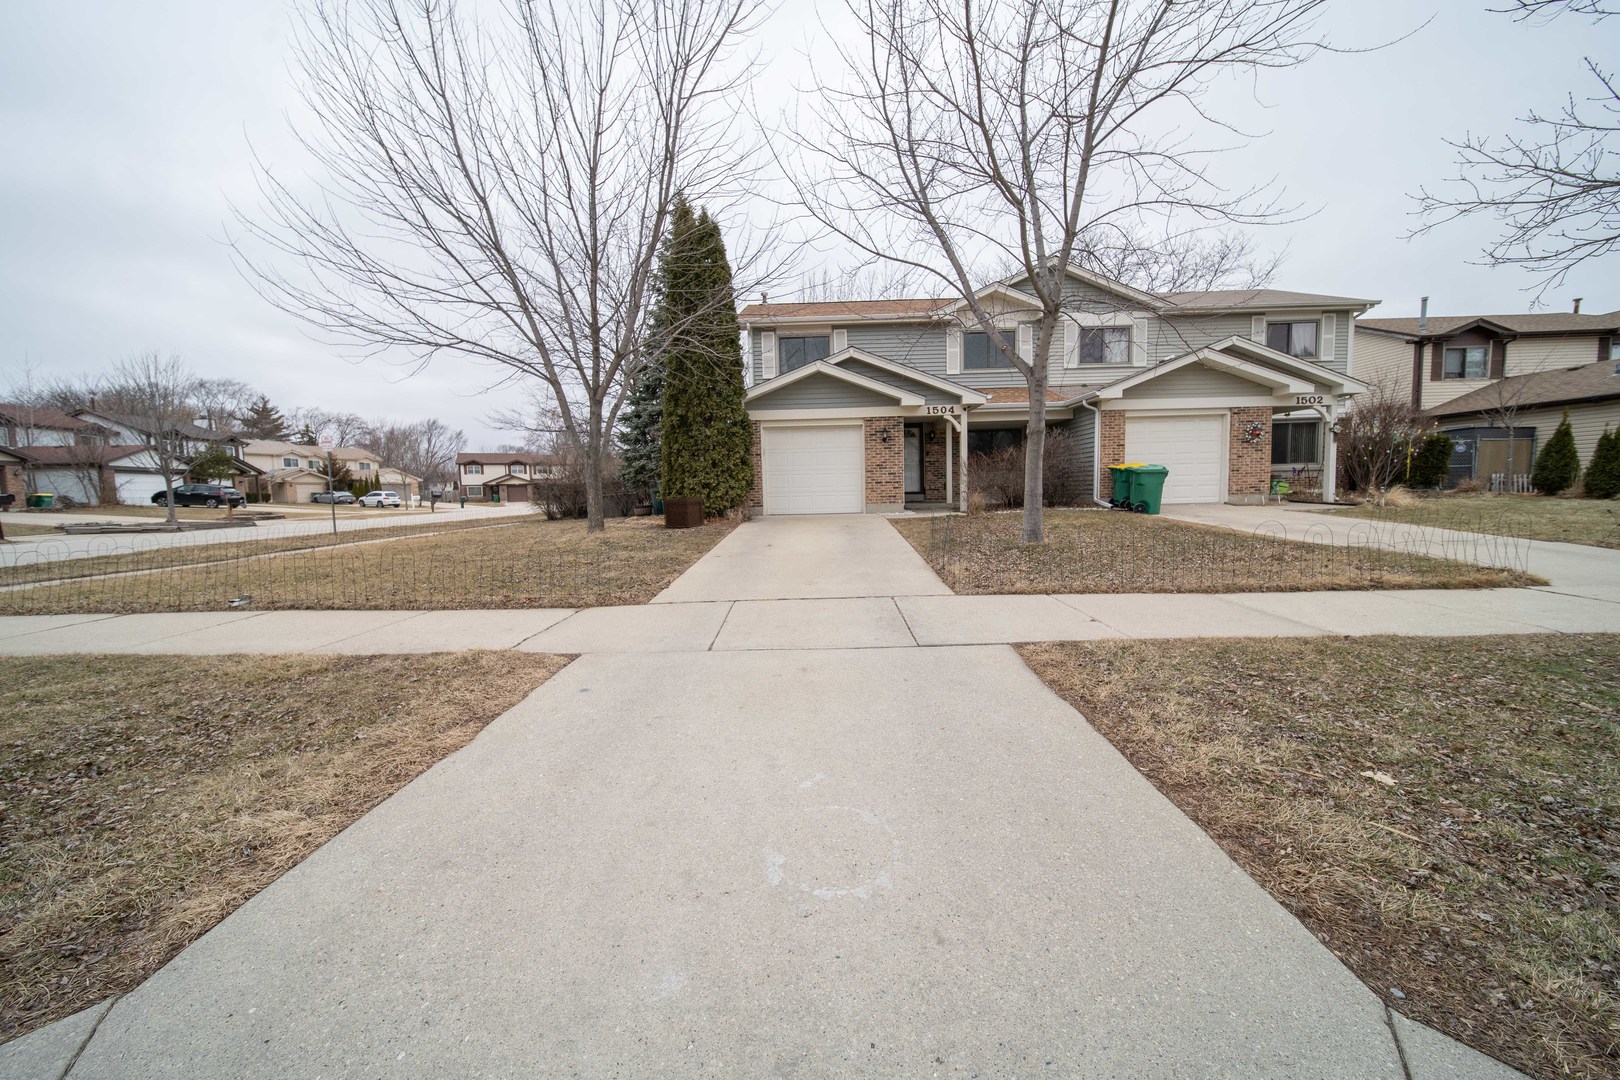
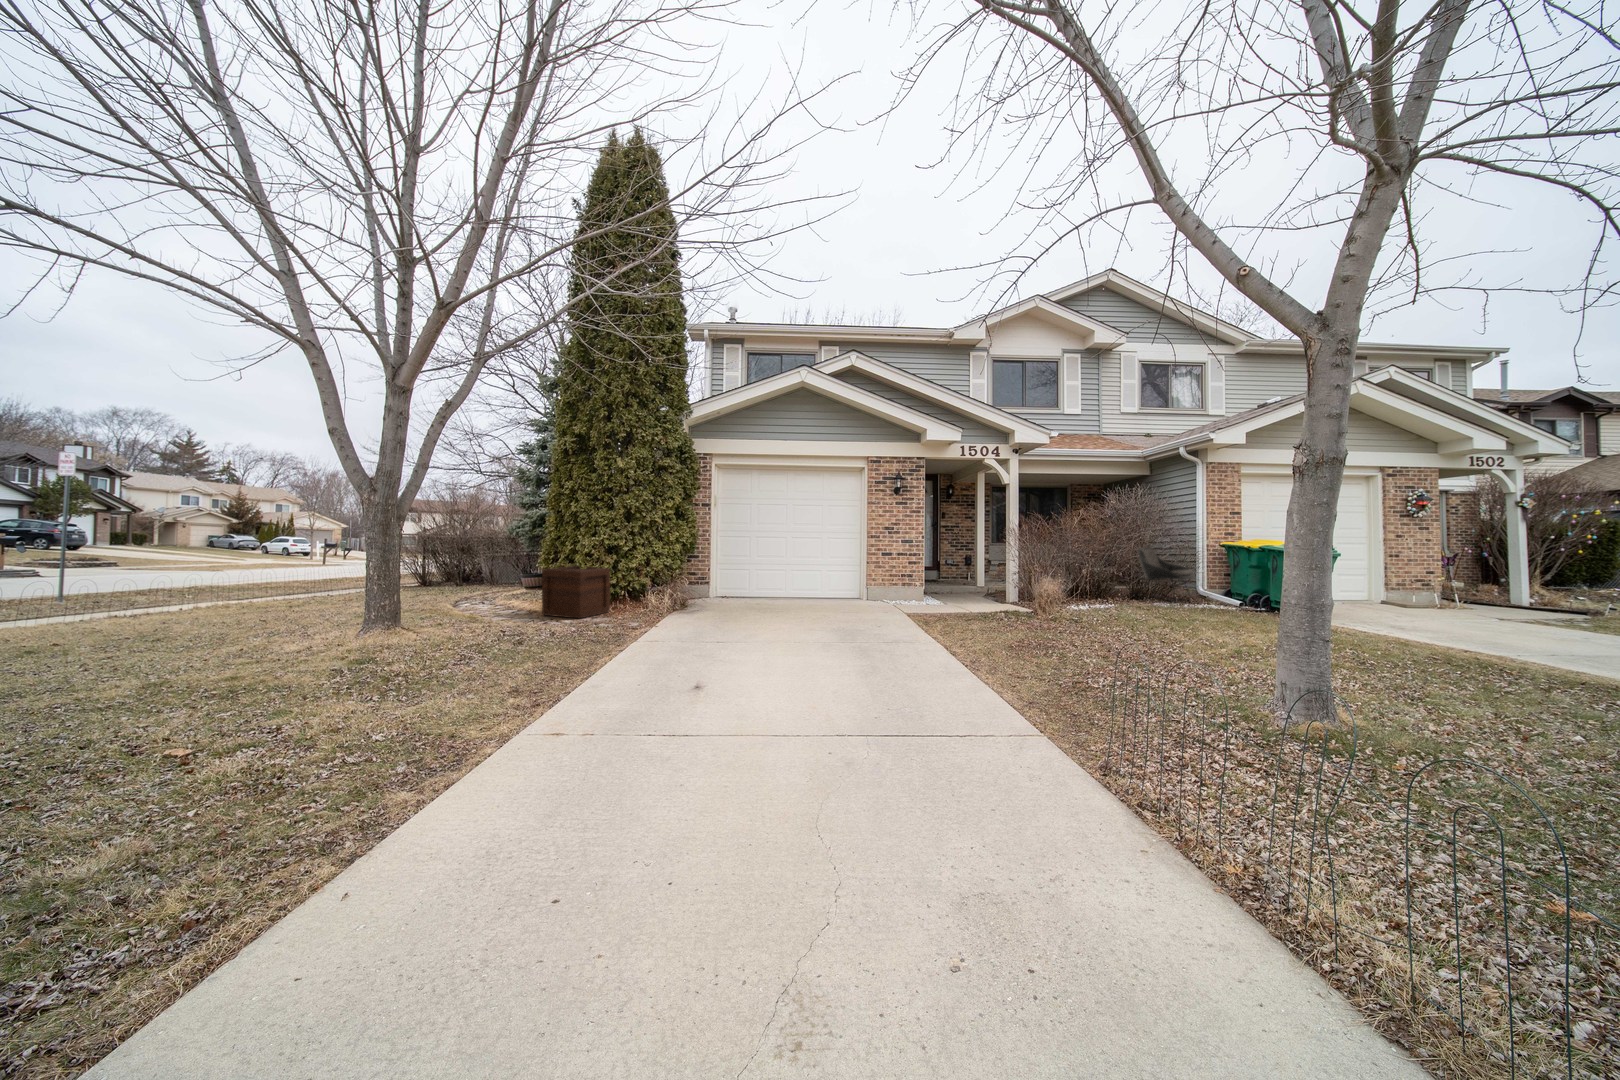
lounge chair: none [1050,471,1091,508] -> present [1137,548,1195,602]

